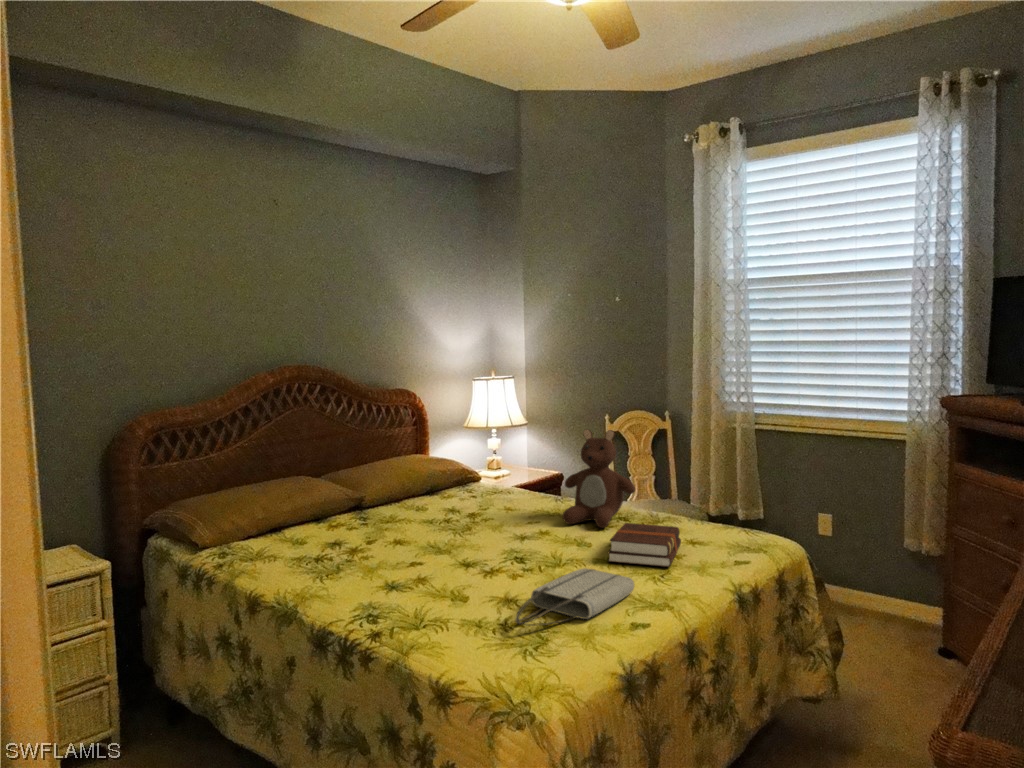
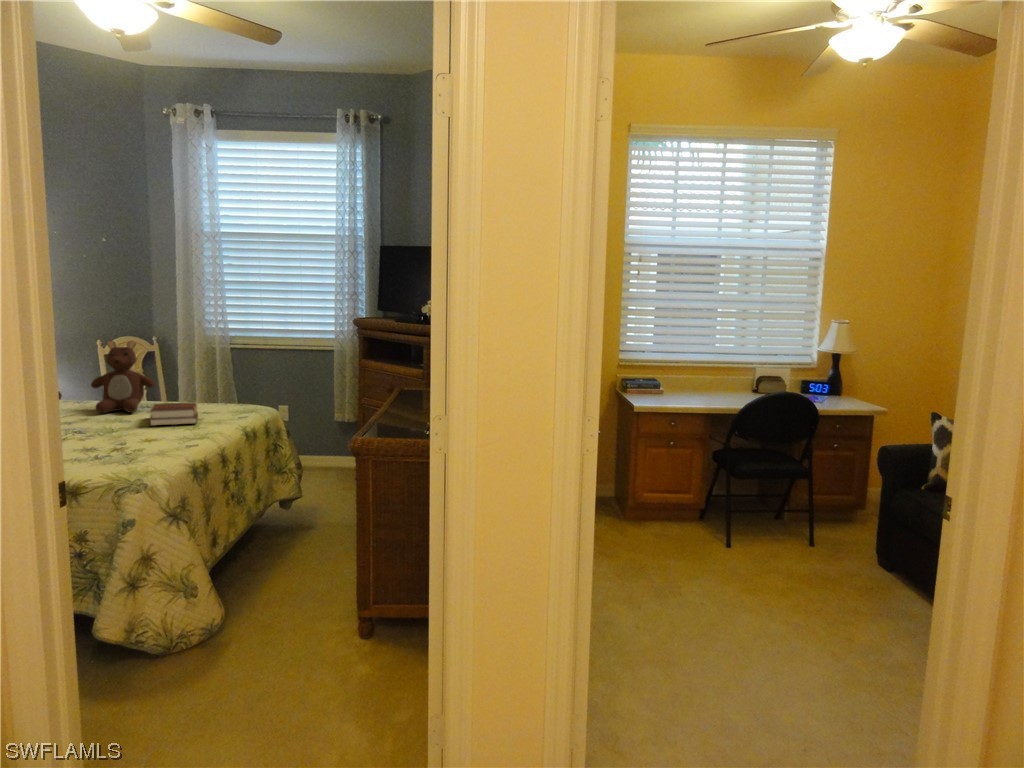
tote bag: present [515,568,634,626] -> none [107,425,179,451]

